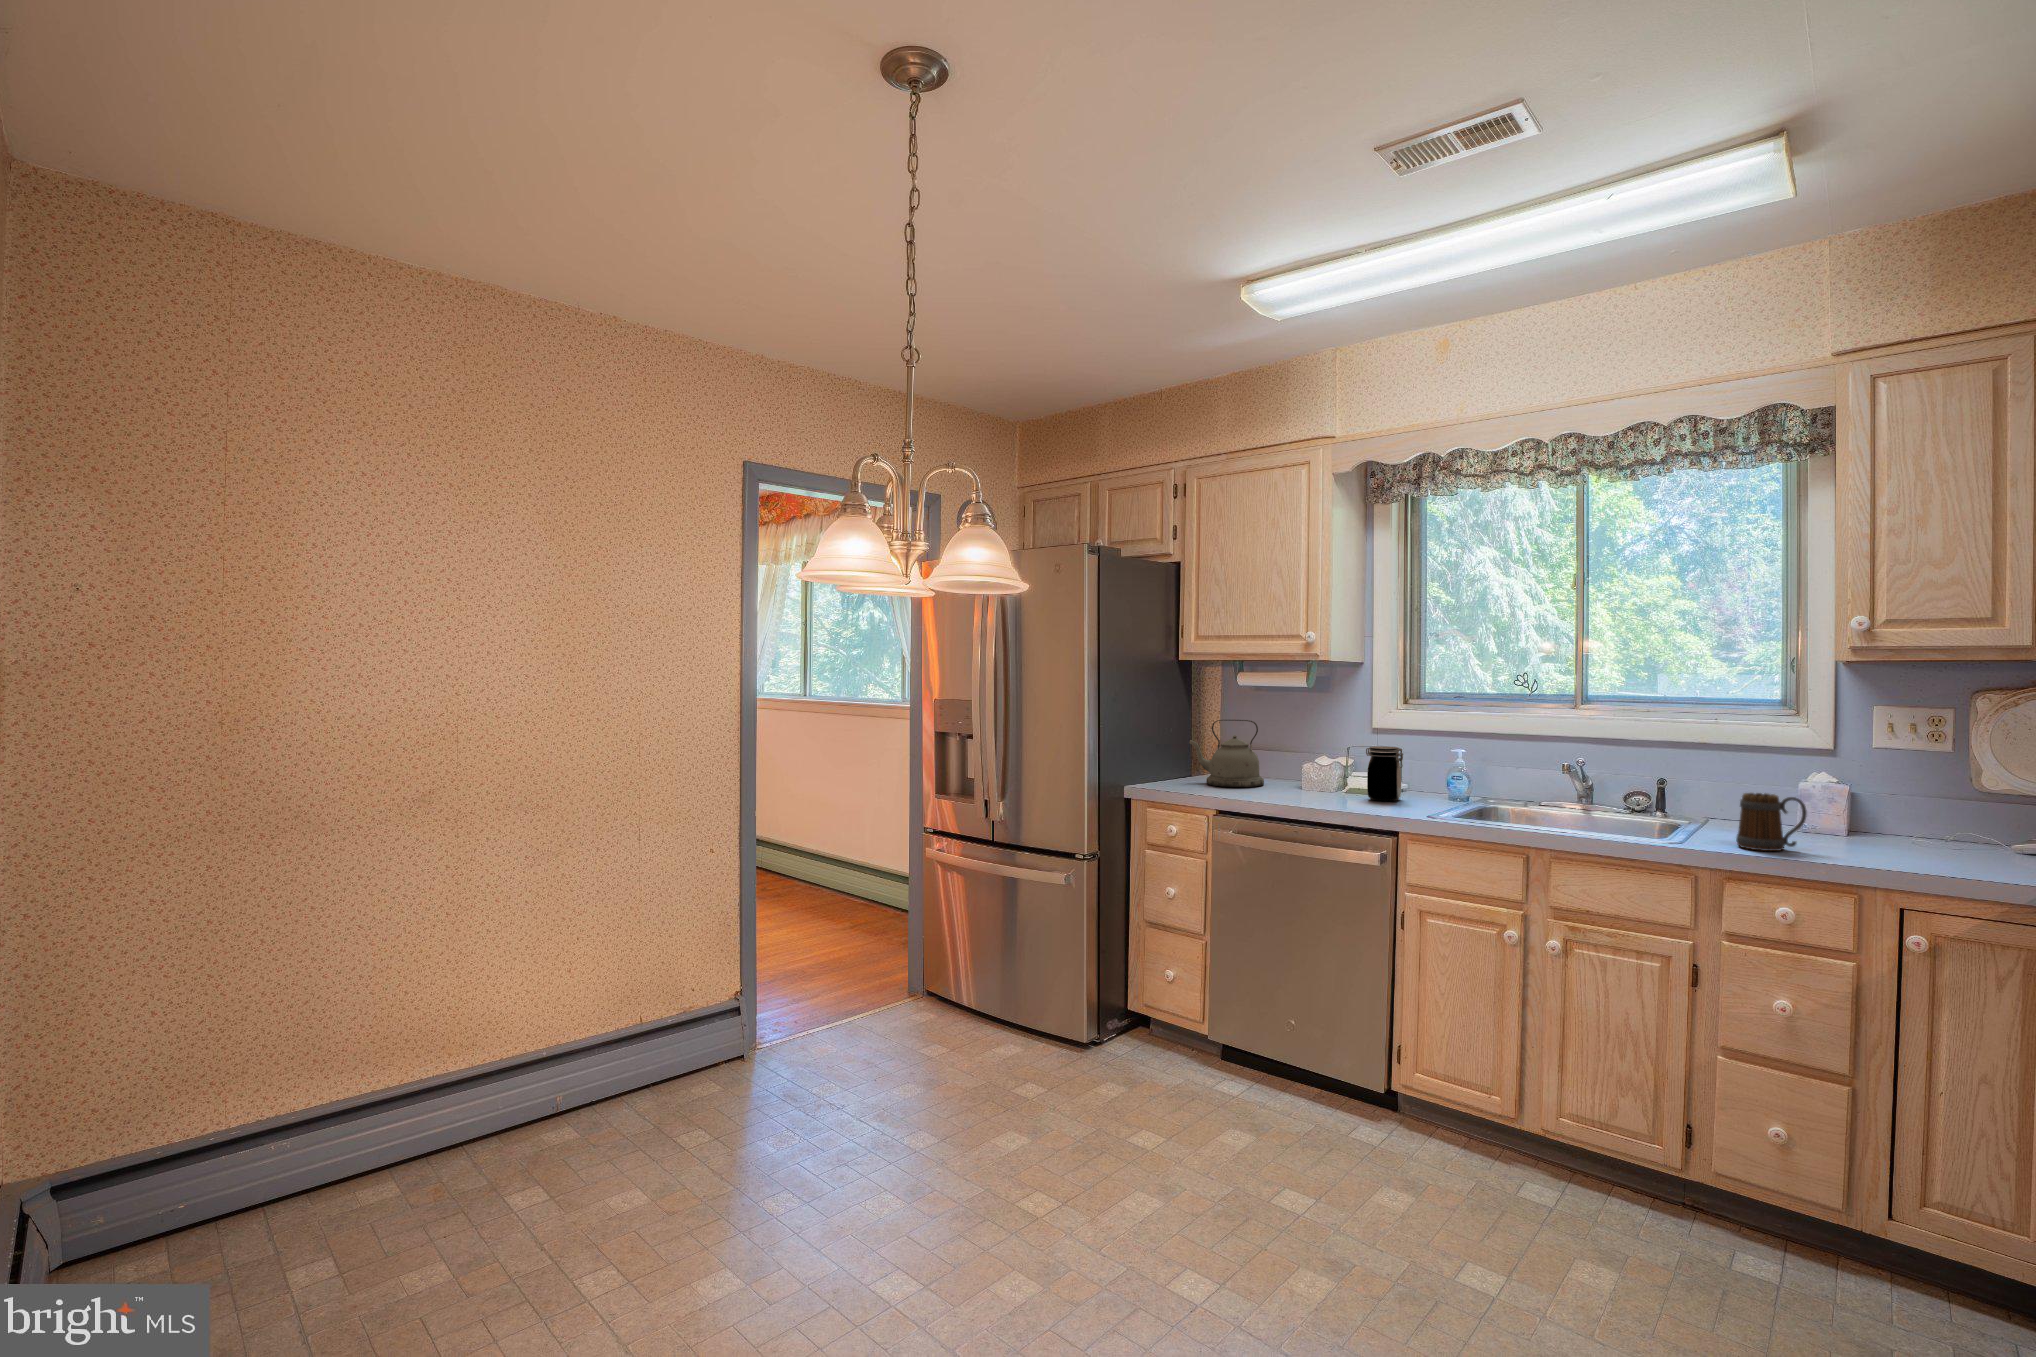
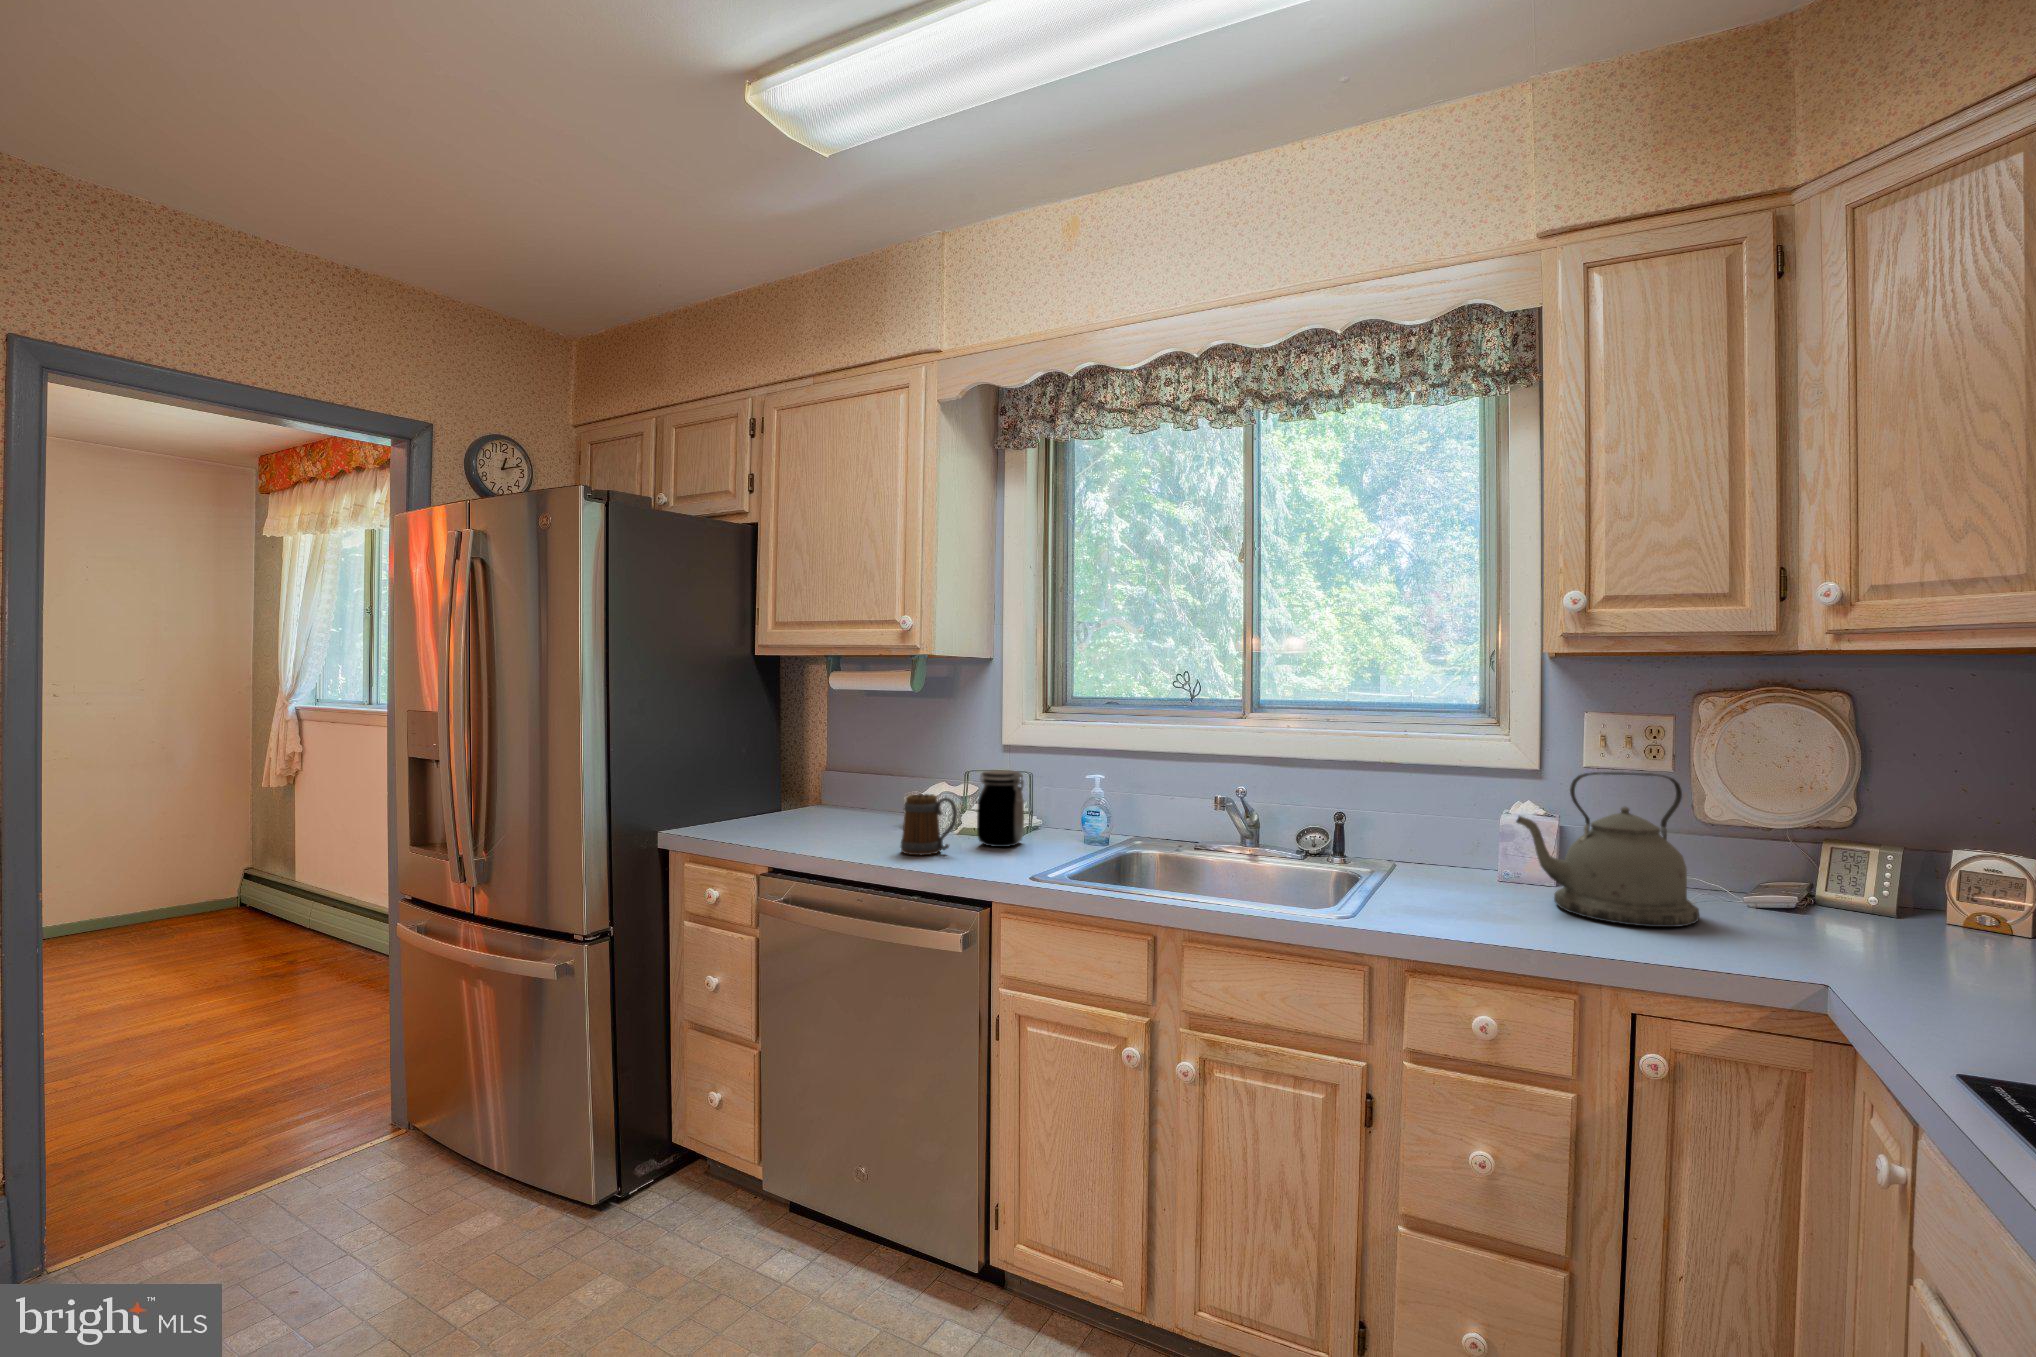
kettle: present [1189,720,1264,787] -> present [1517,772,1699,927]
mug: present [1736,793,1807,851] -> present [901,794,957,855]

